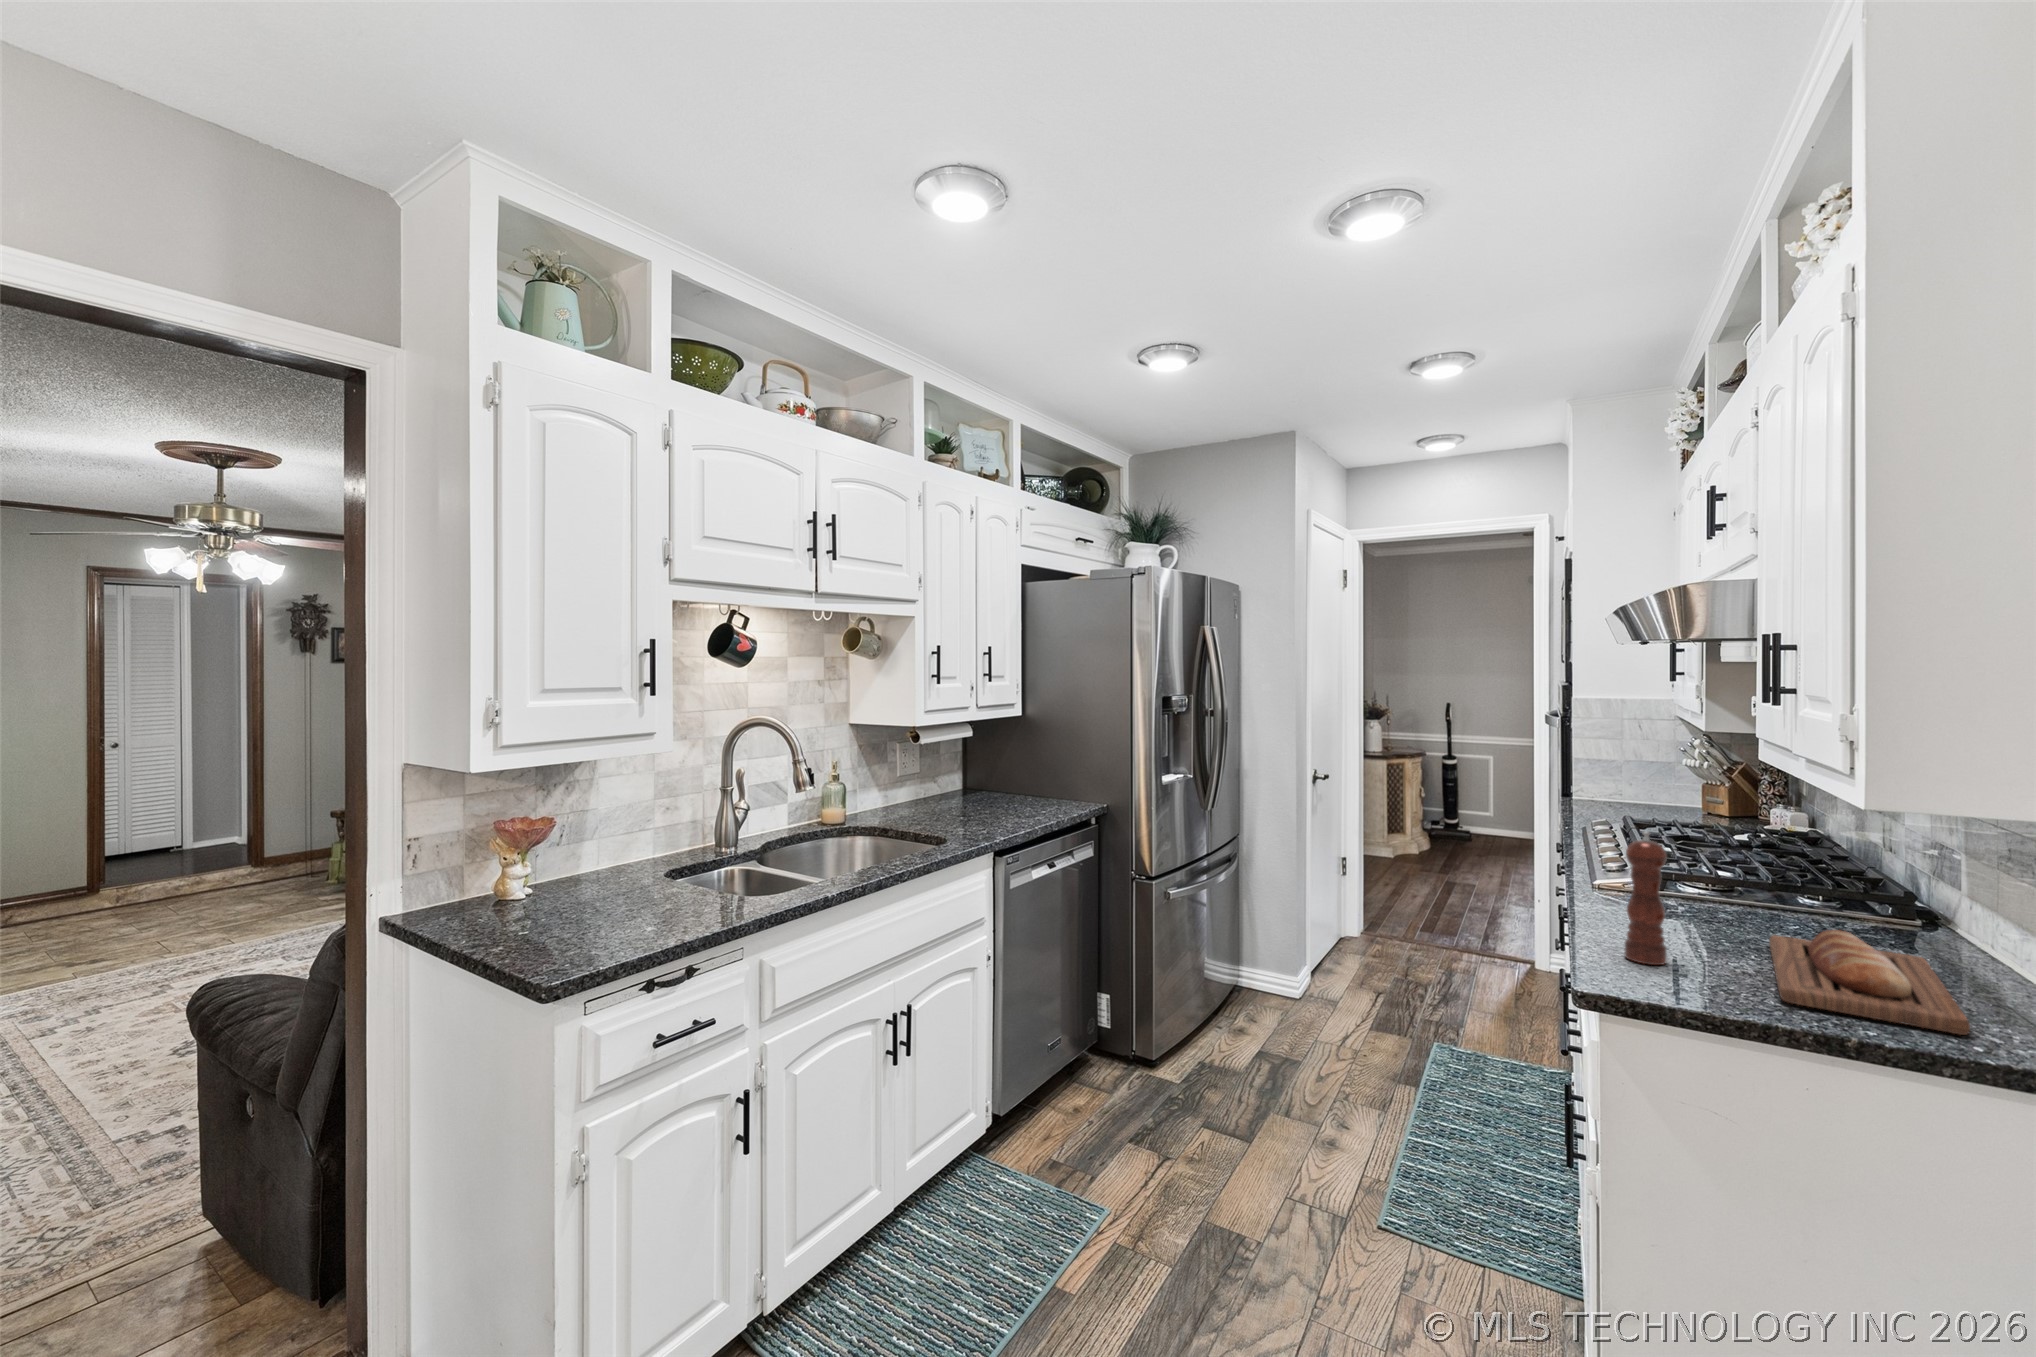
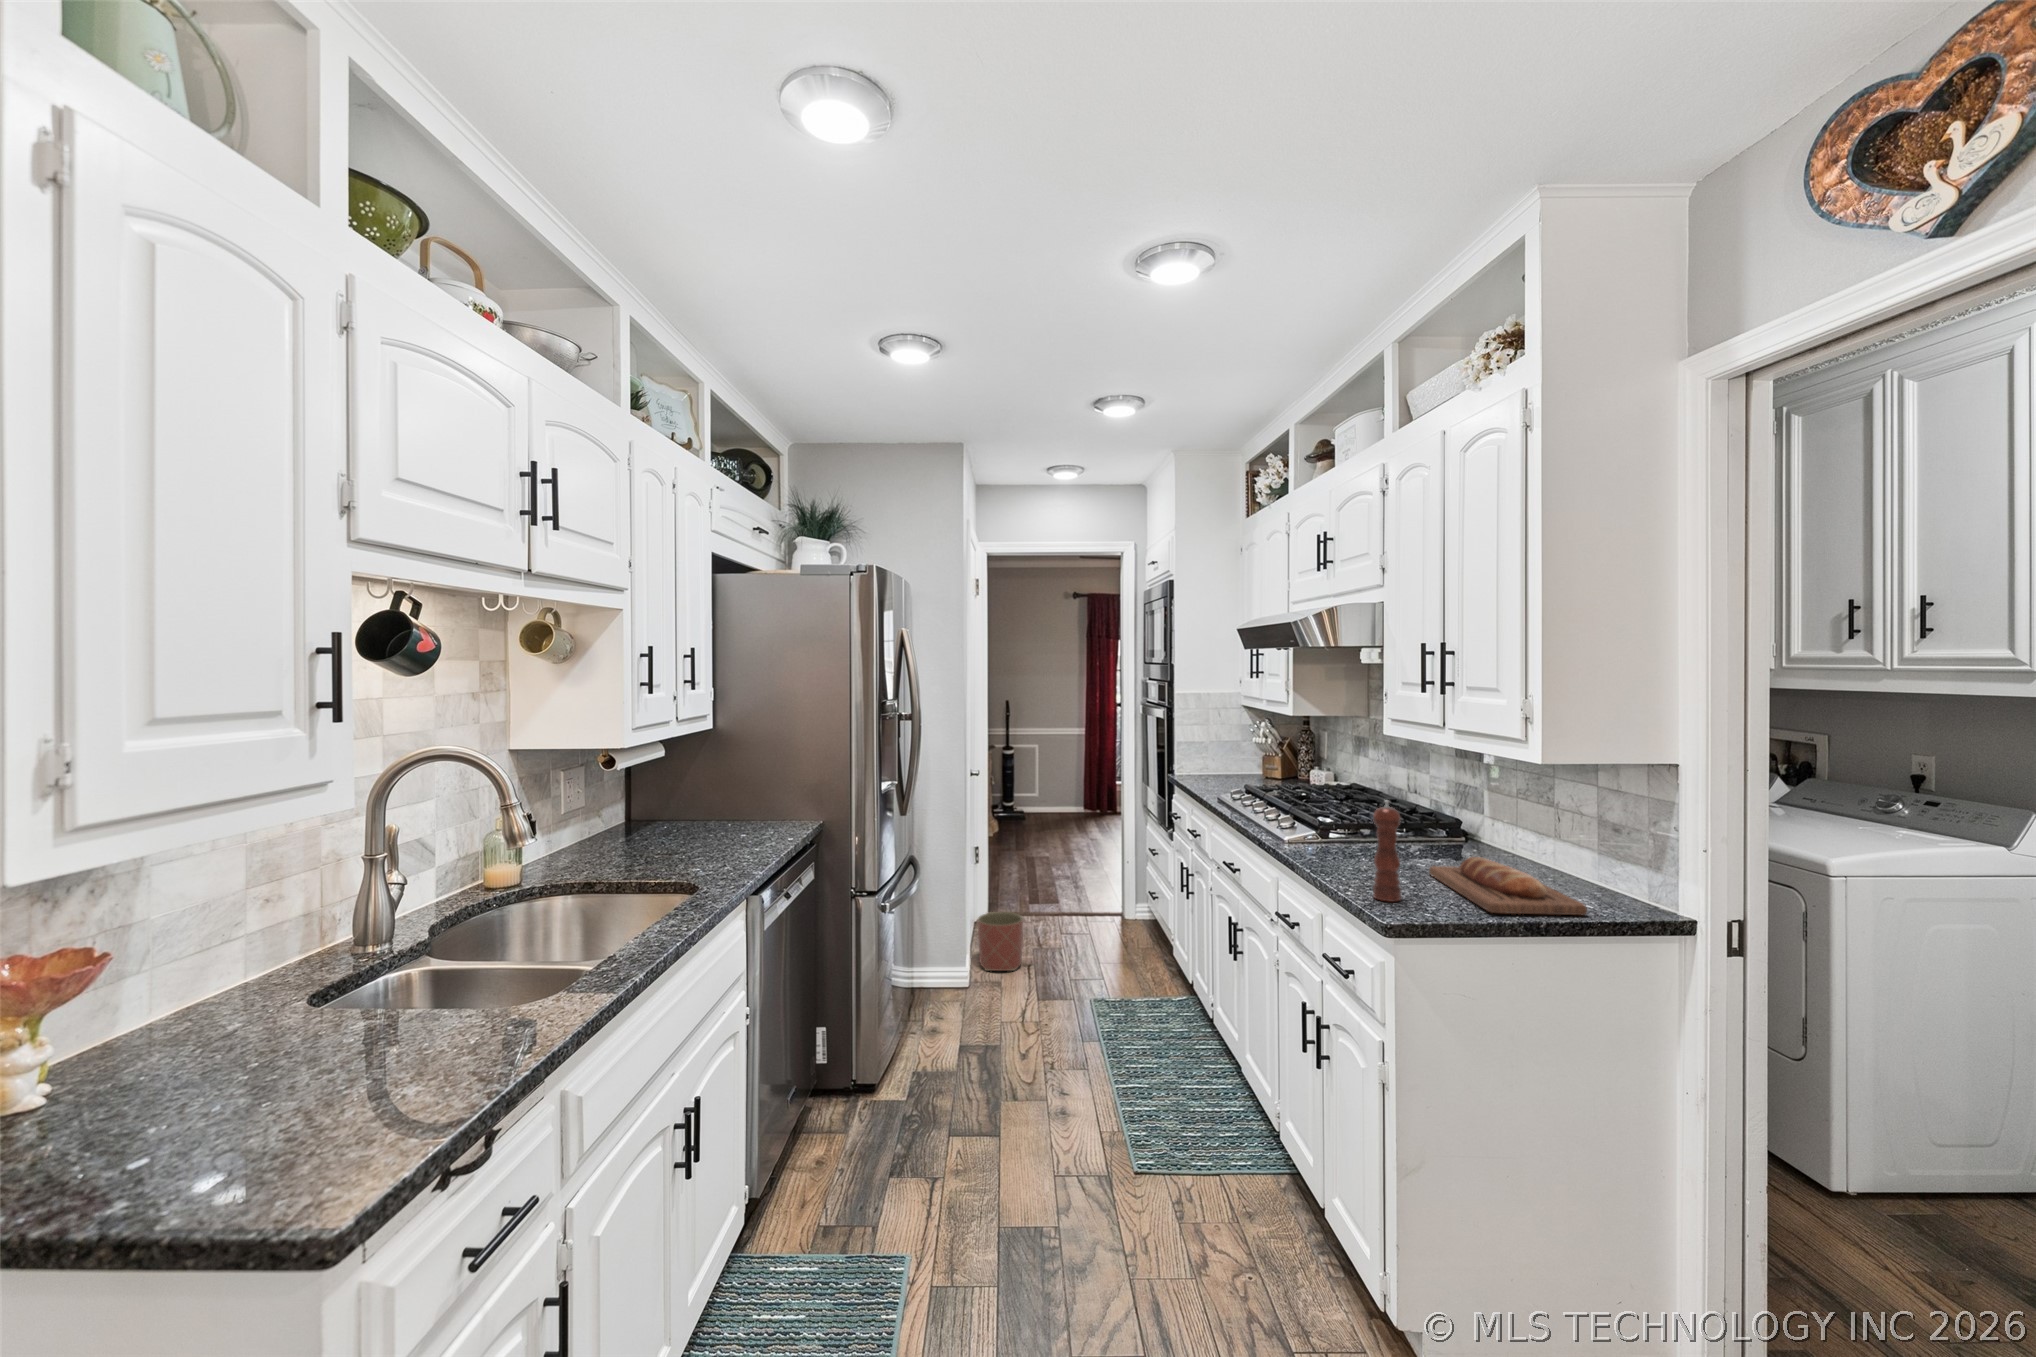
planter: none [1322,927,1376,995] -> present [978,912,1023,971]

